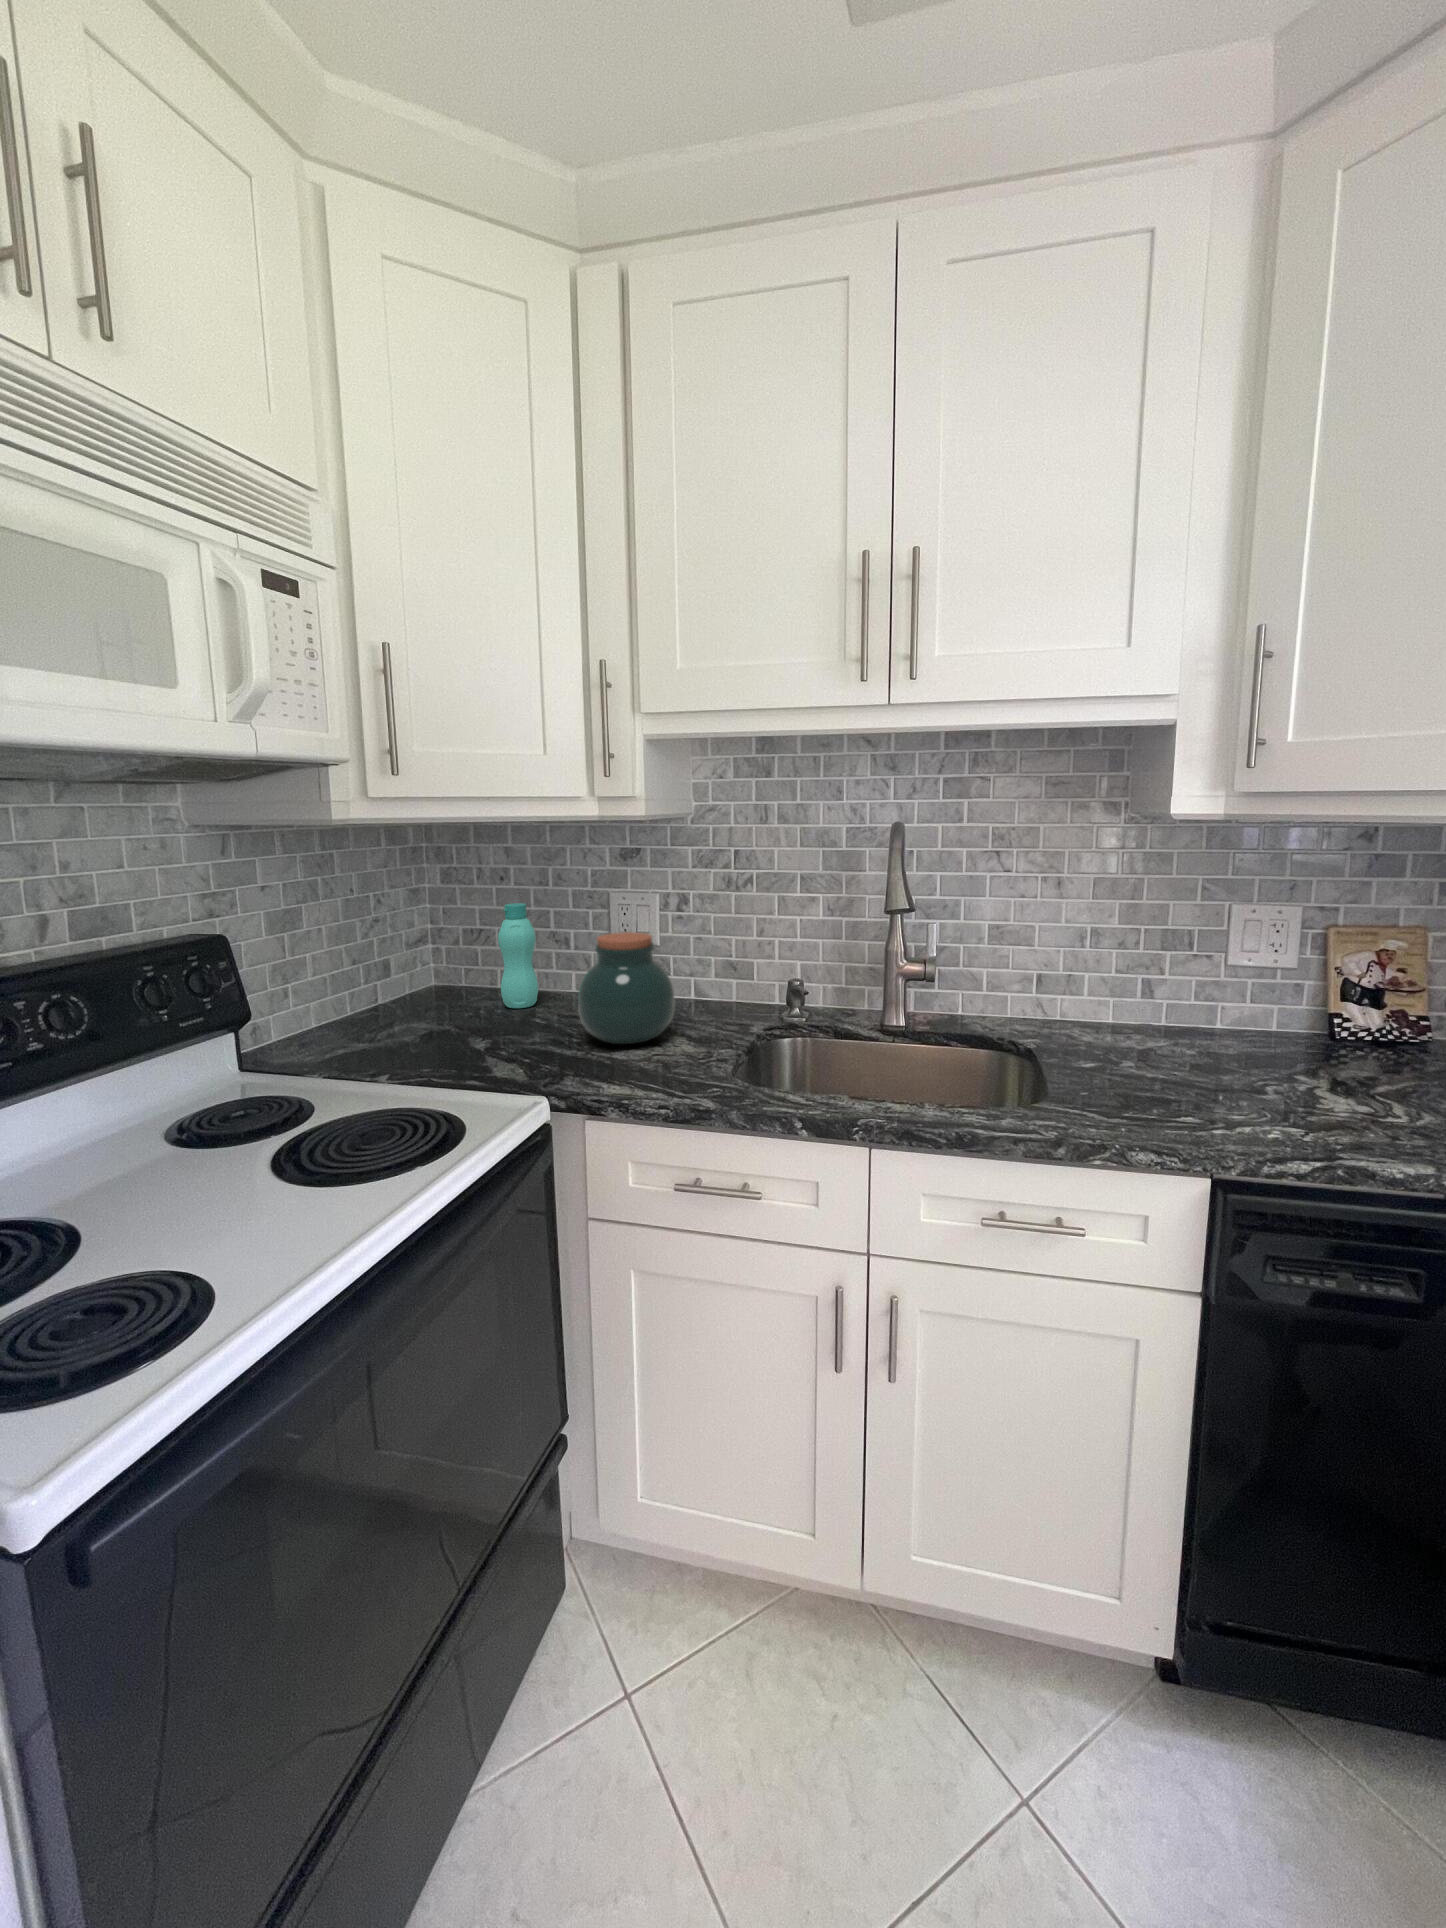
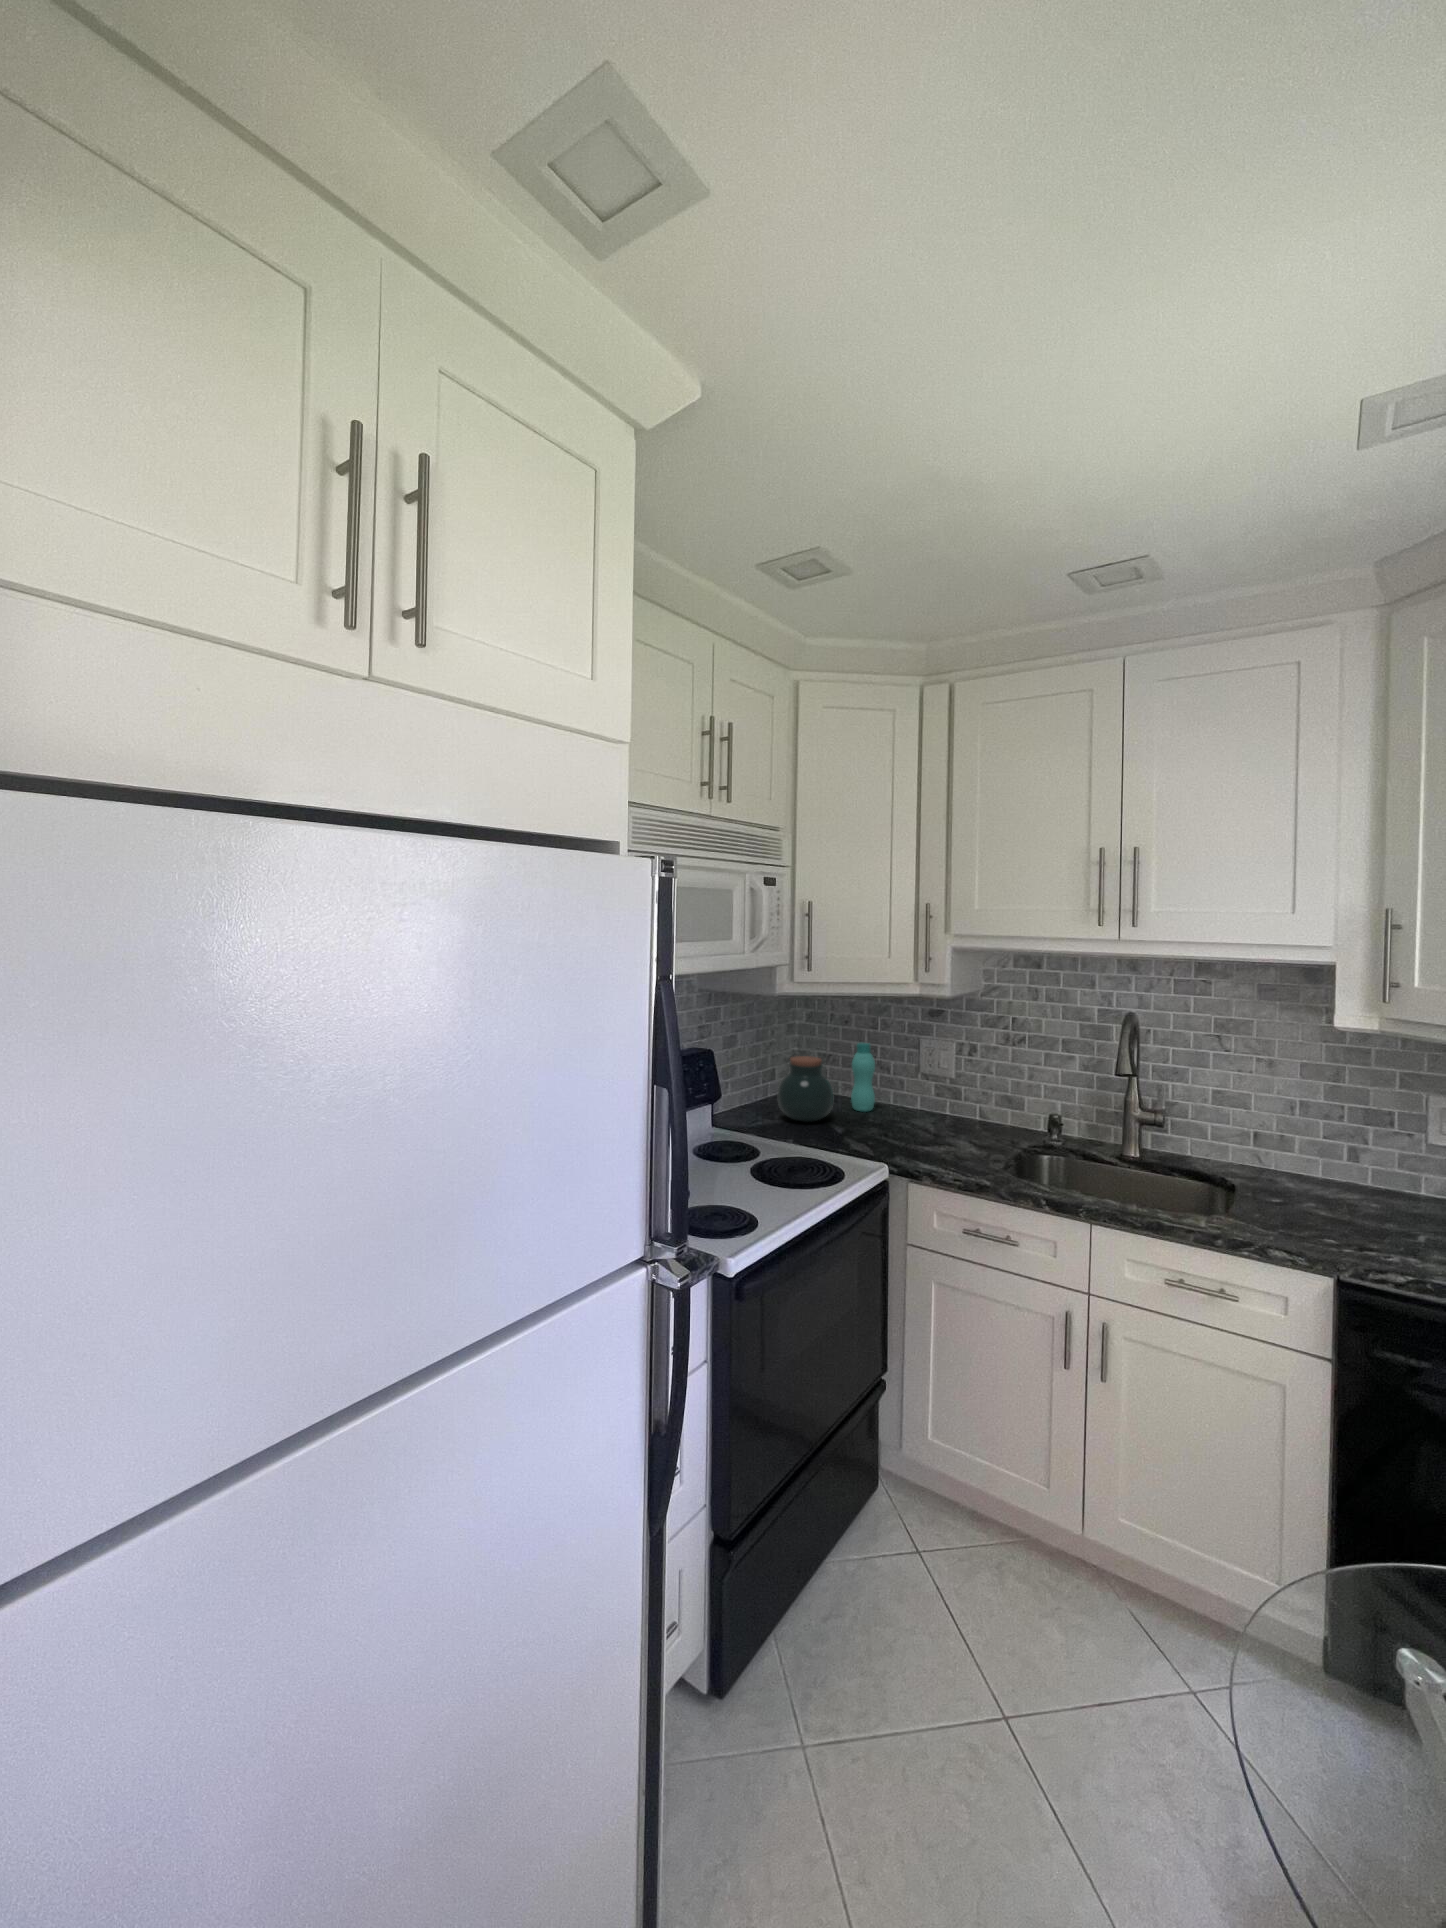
jar: present [578,932,675,1044] -> present [778,1056,833,1122]

